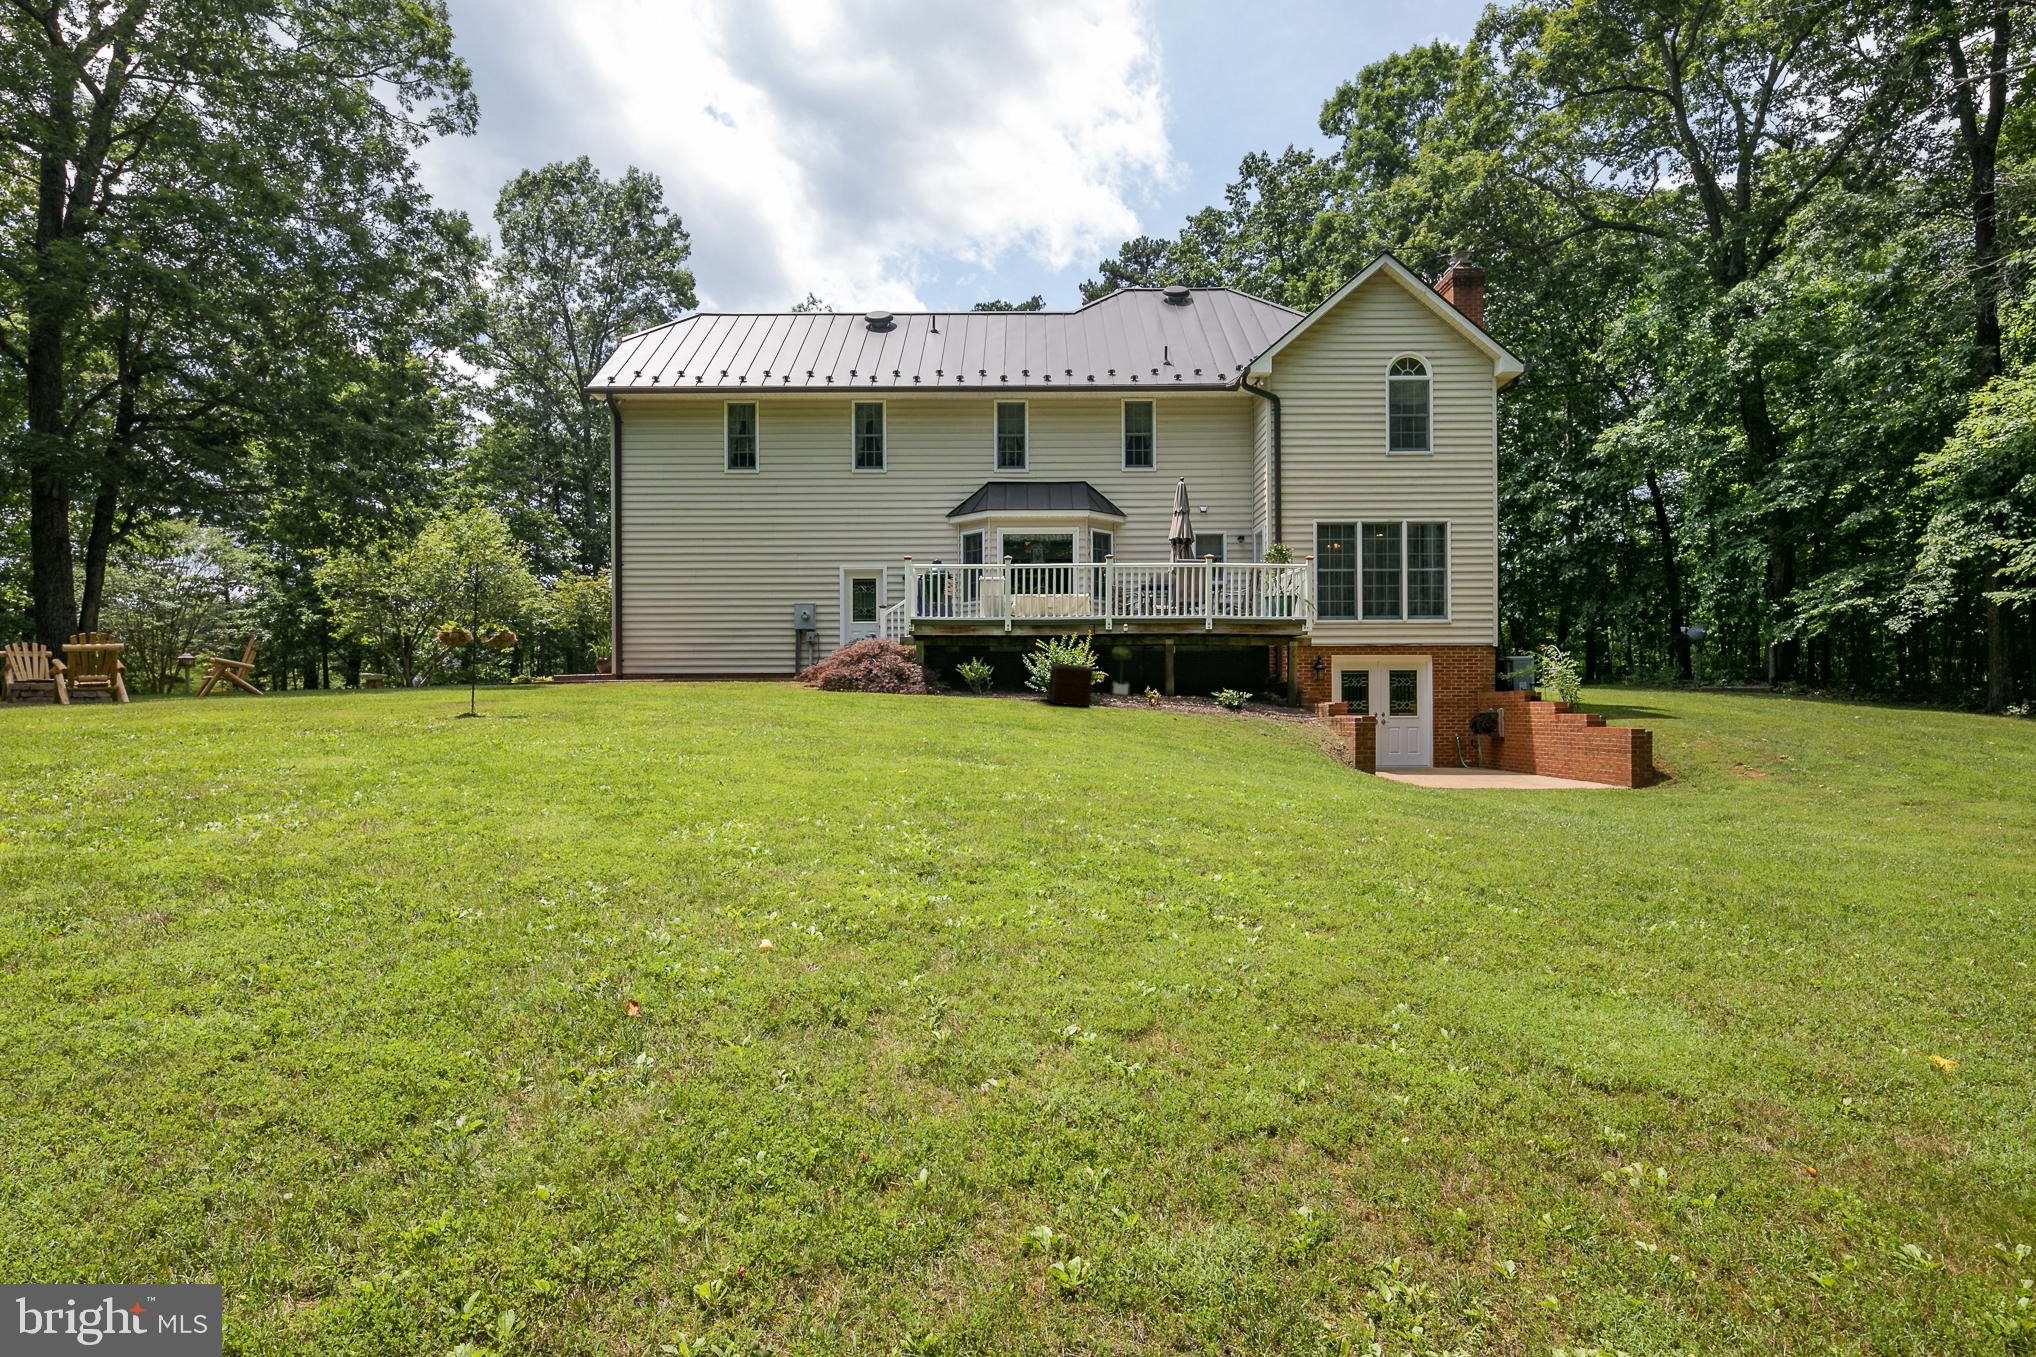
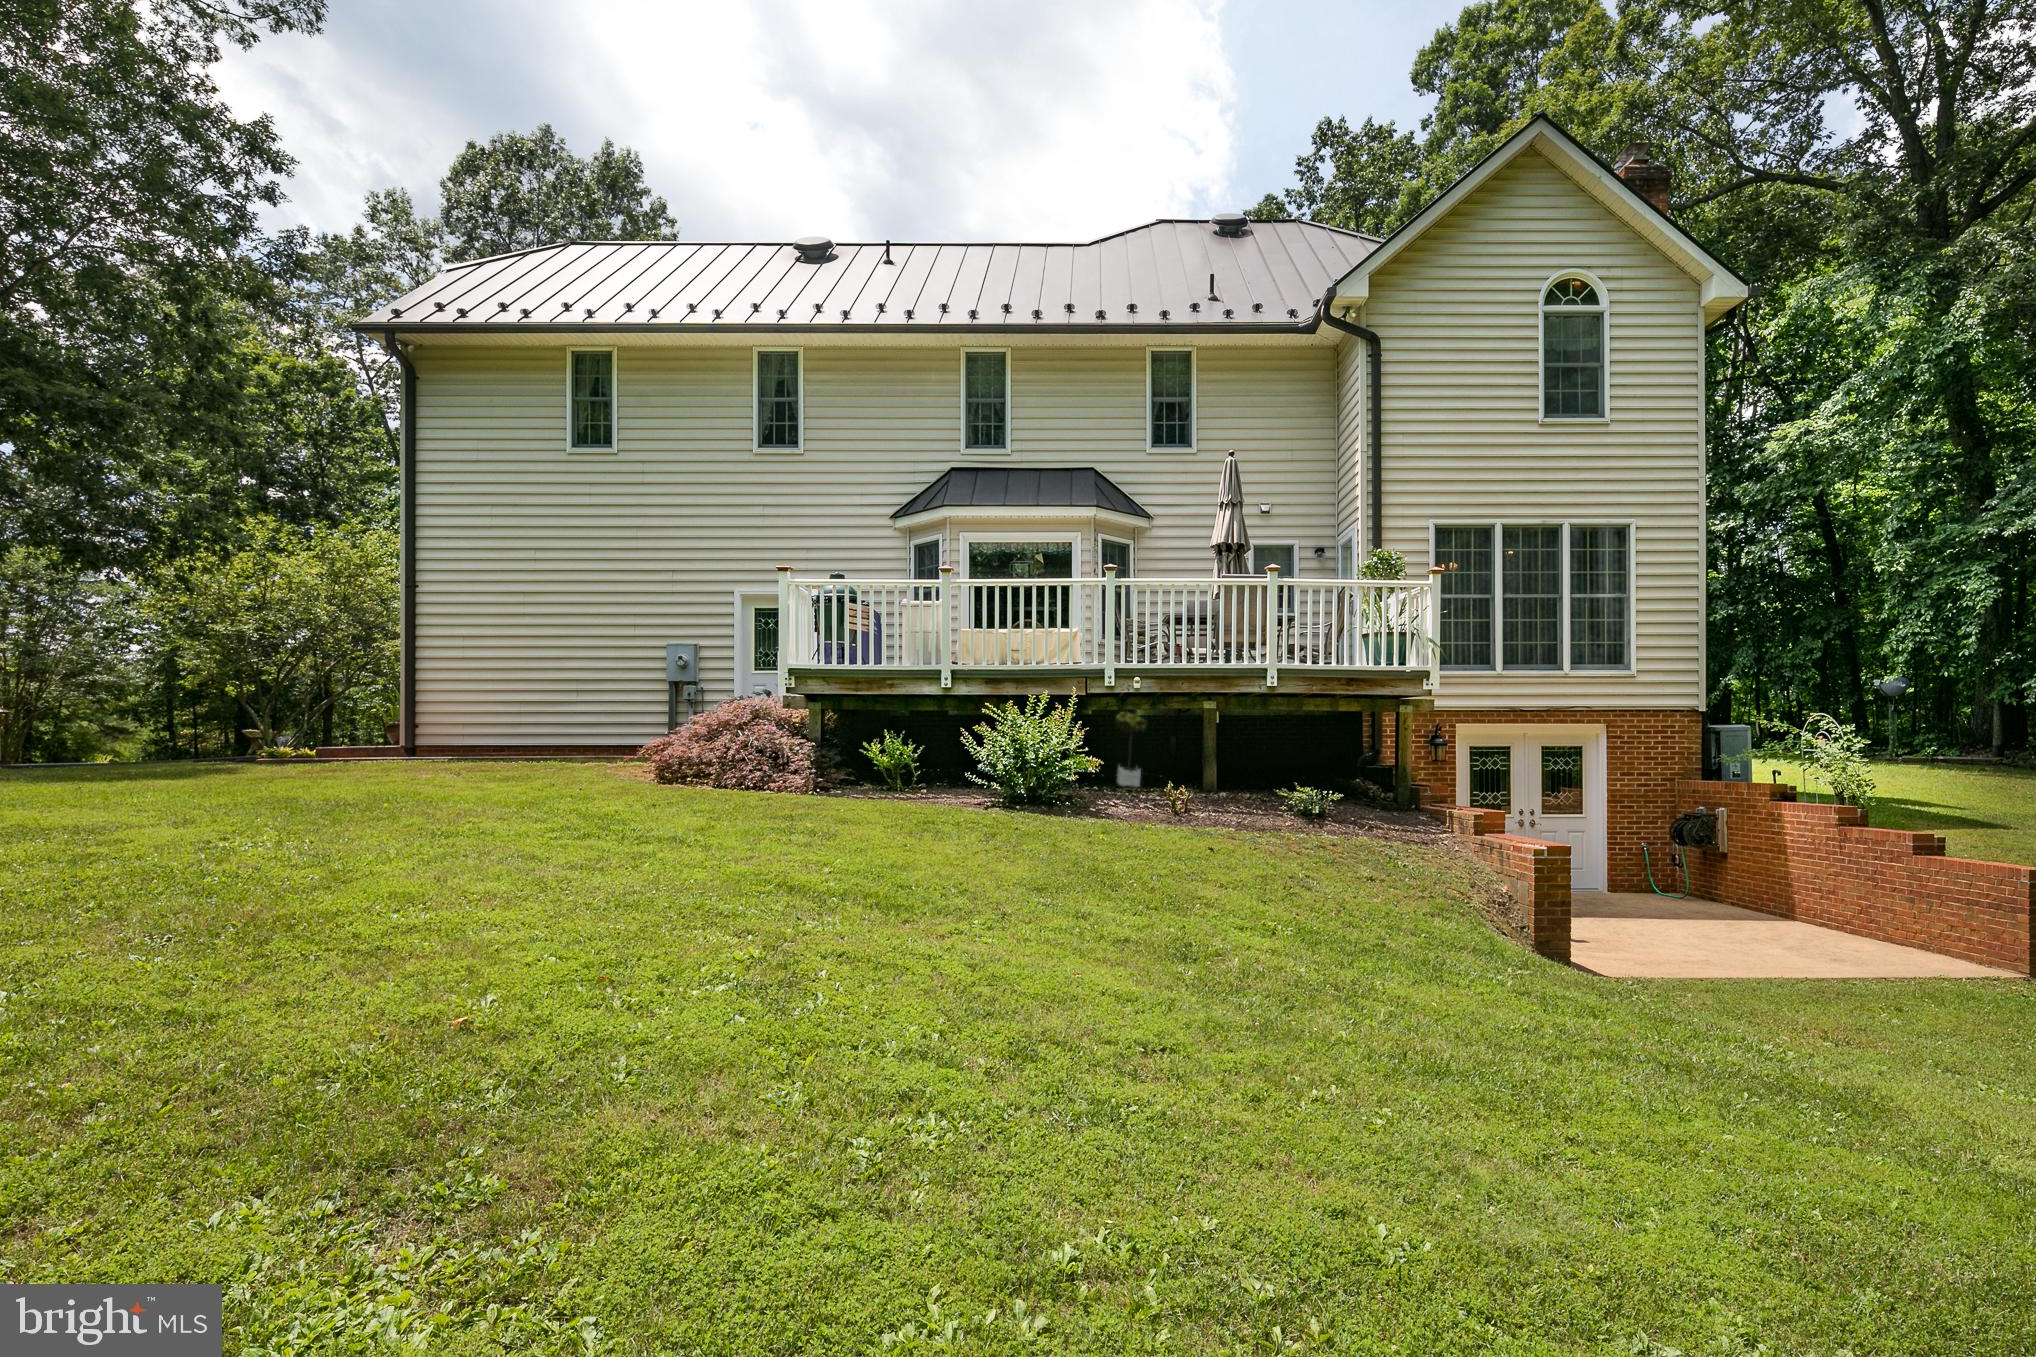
wooden crate: present [1048,664,1093,706] -> none [1000,745,1073,822]

